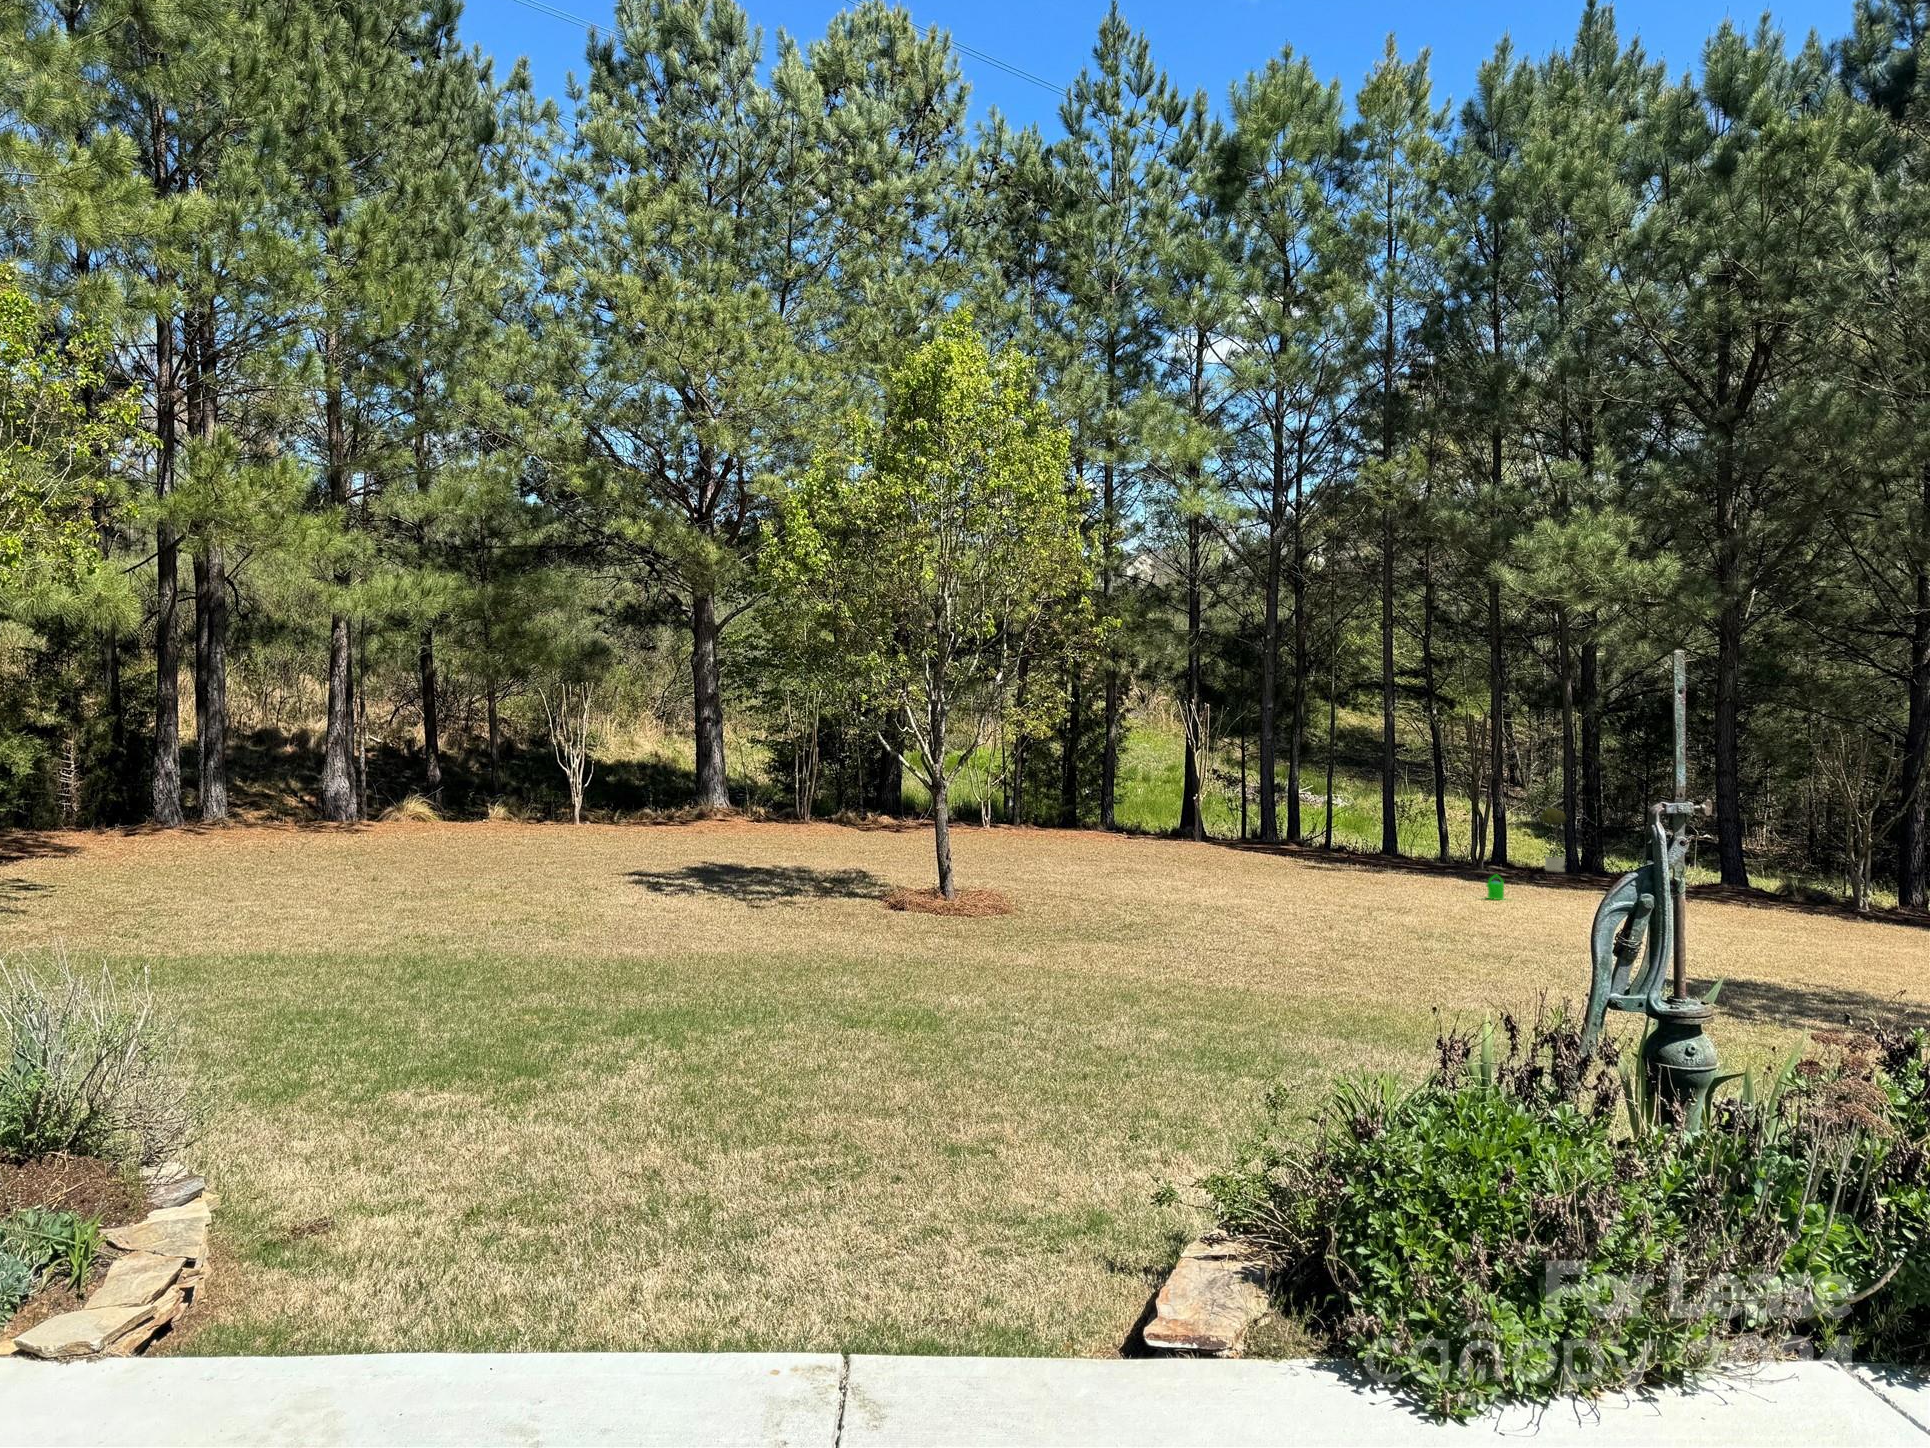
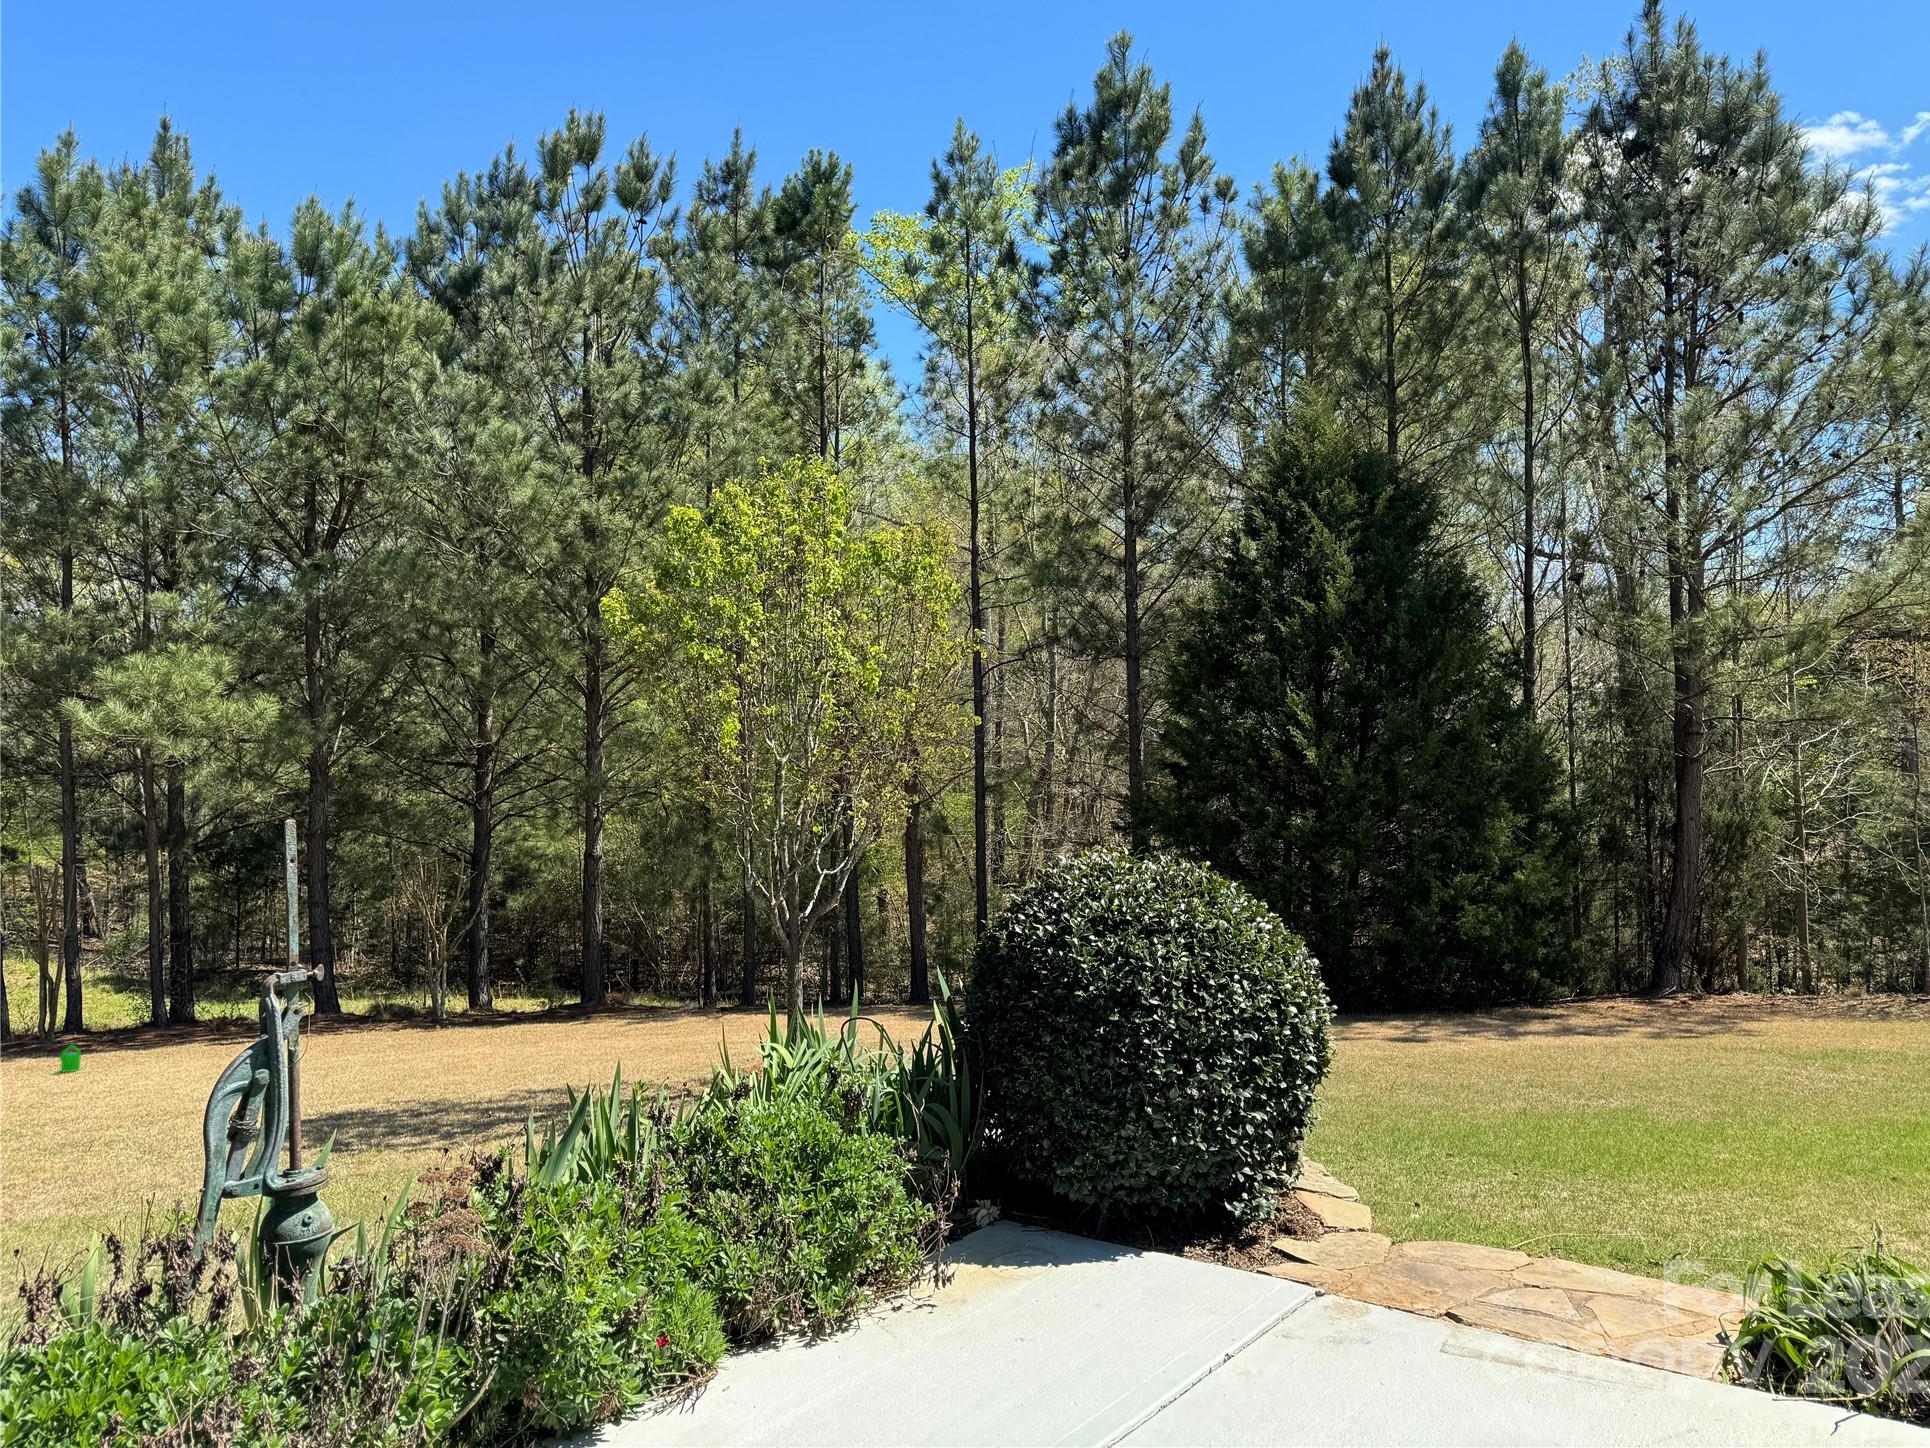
potted tree: present [1541,808,1566,872] -> none [123,966,155,1031]

